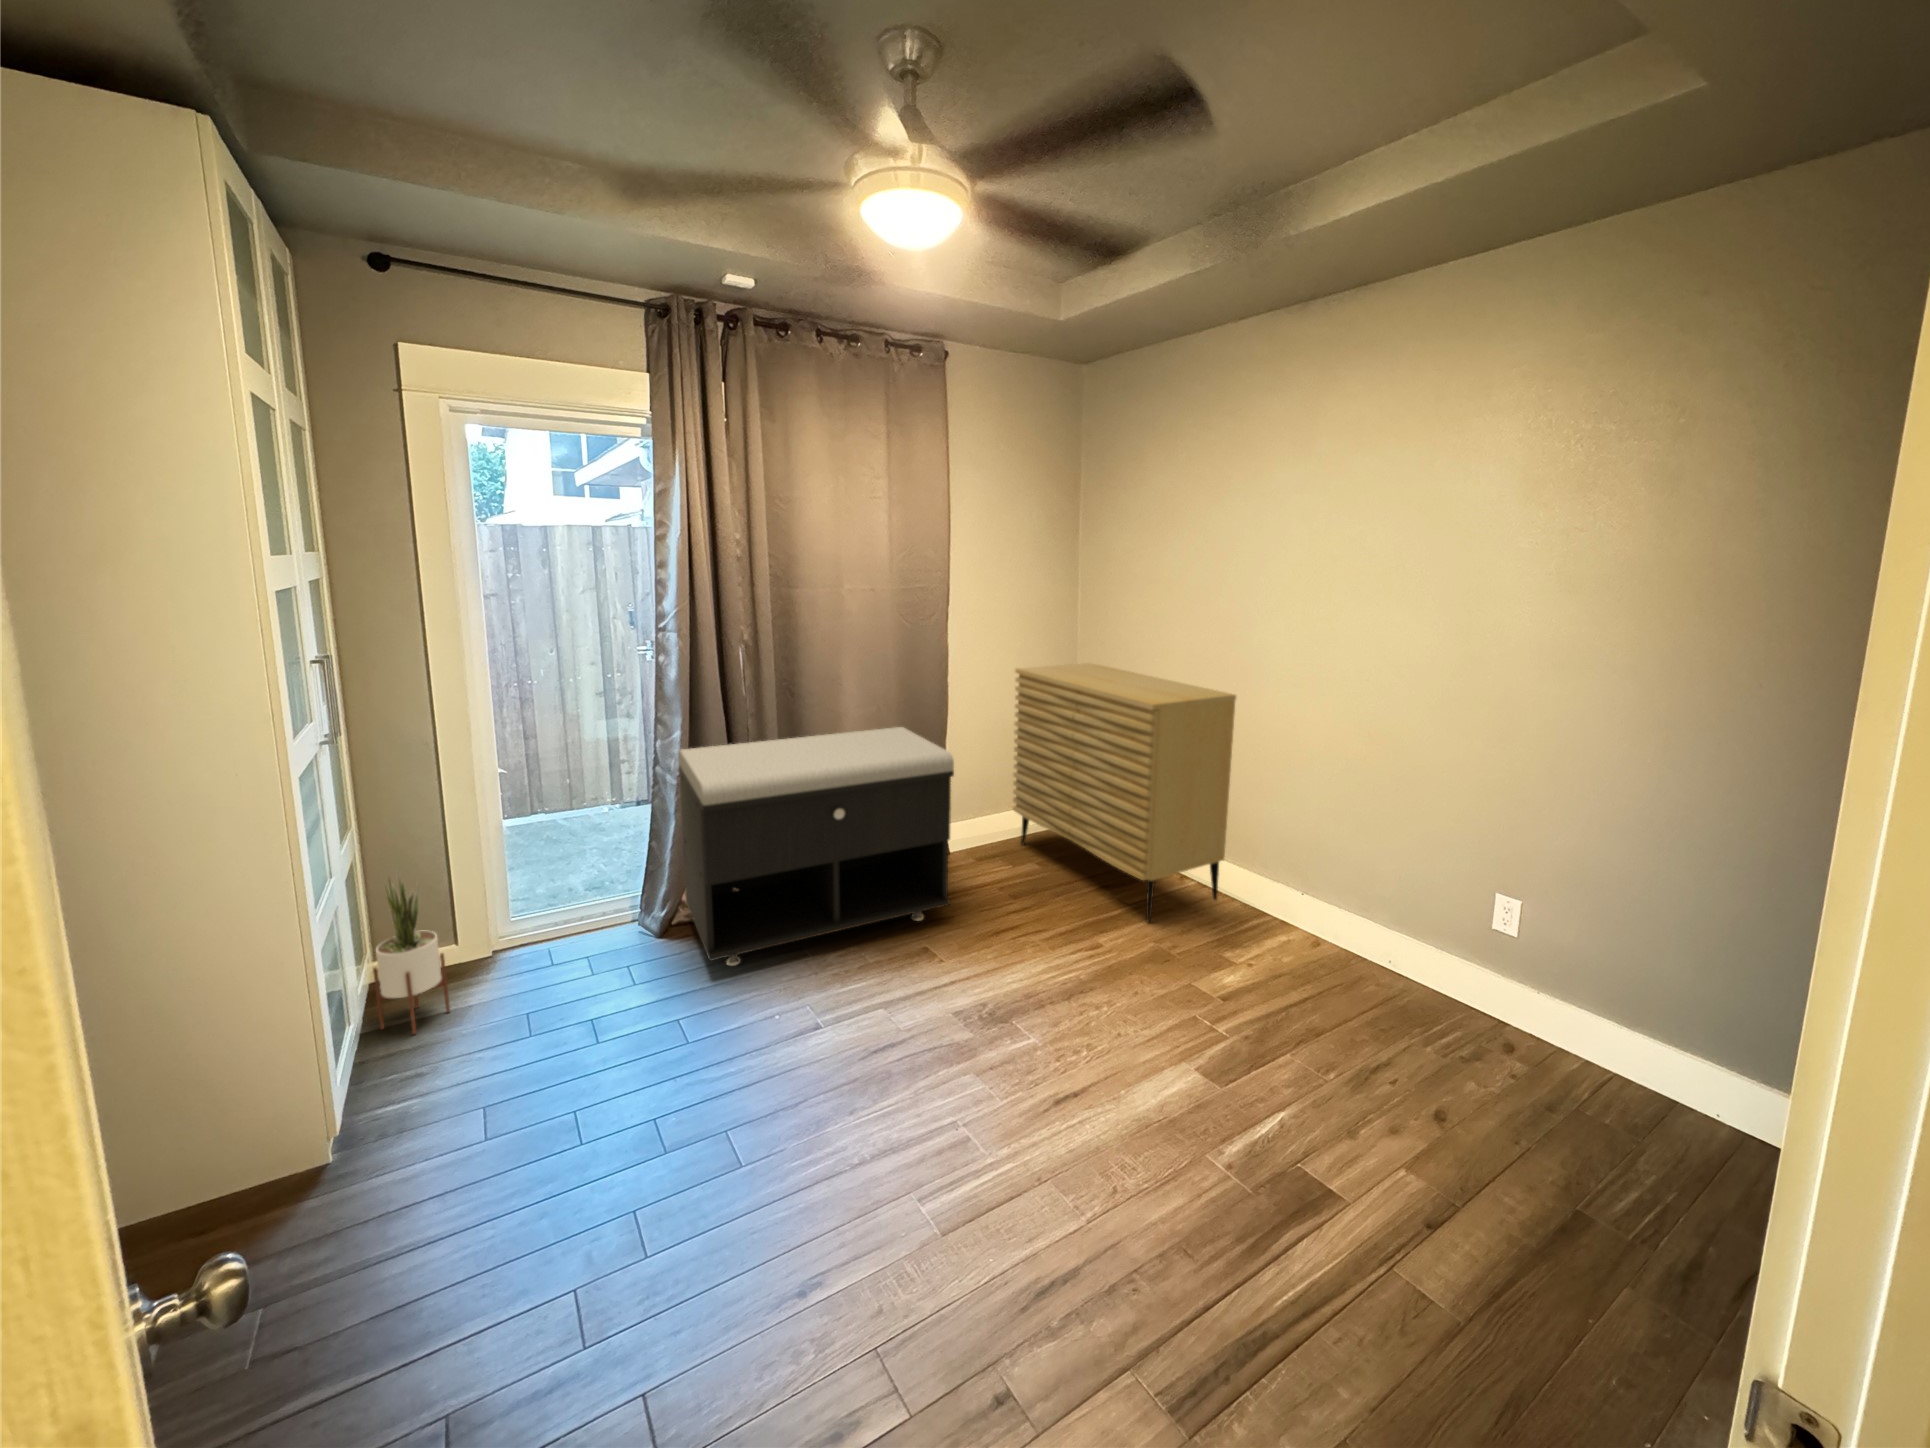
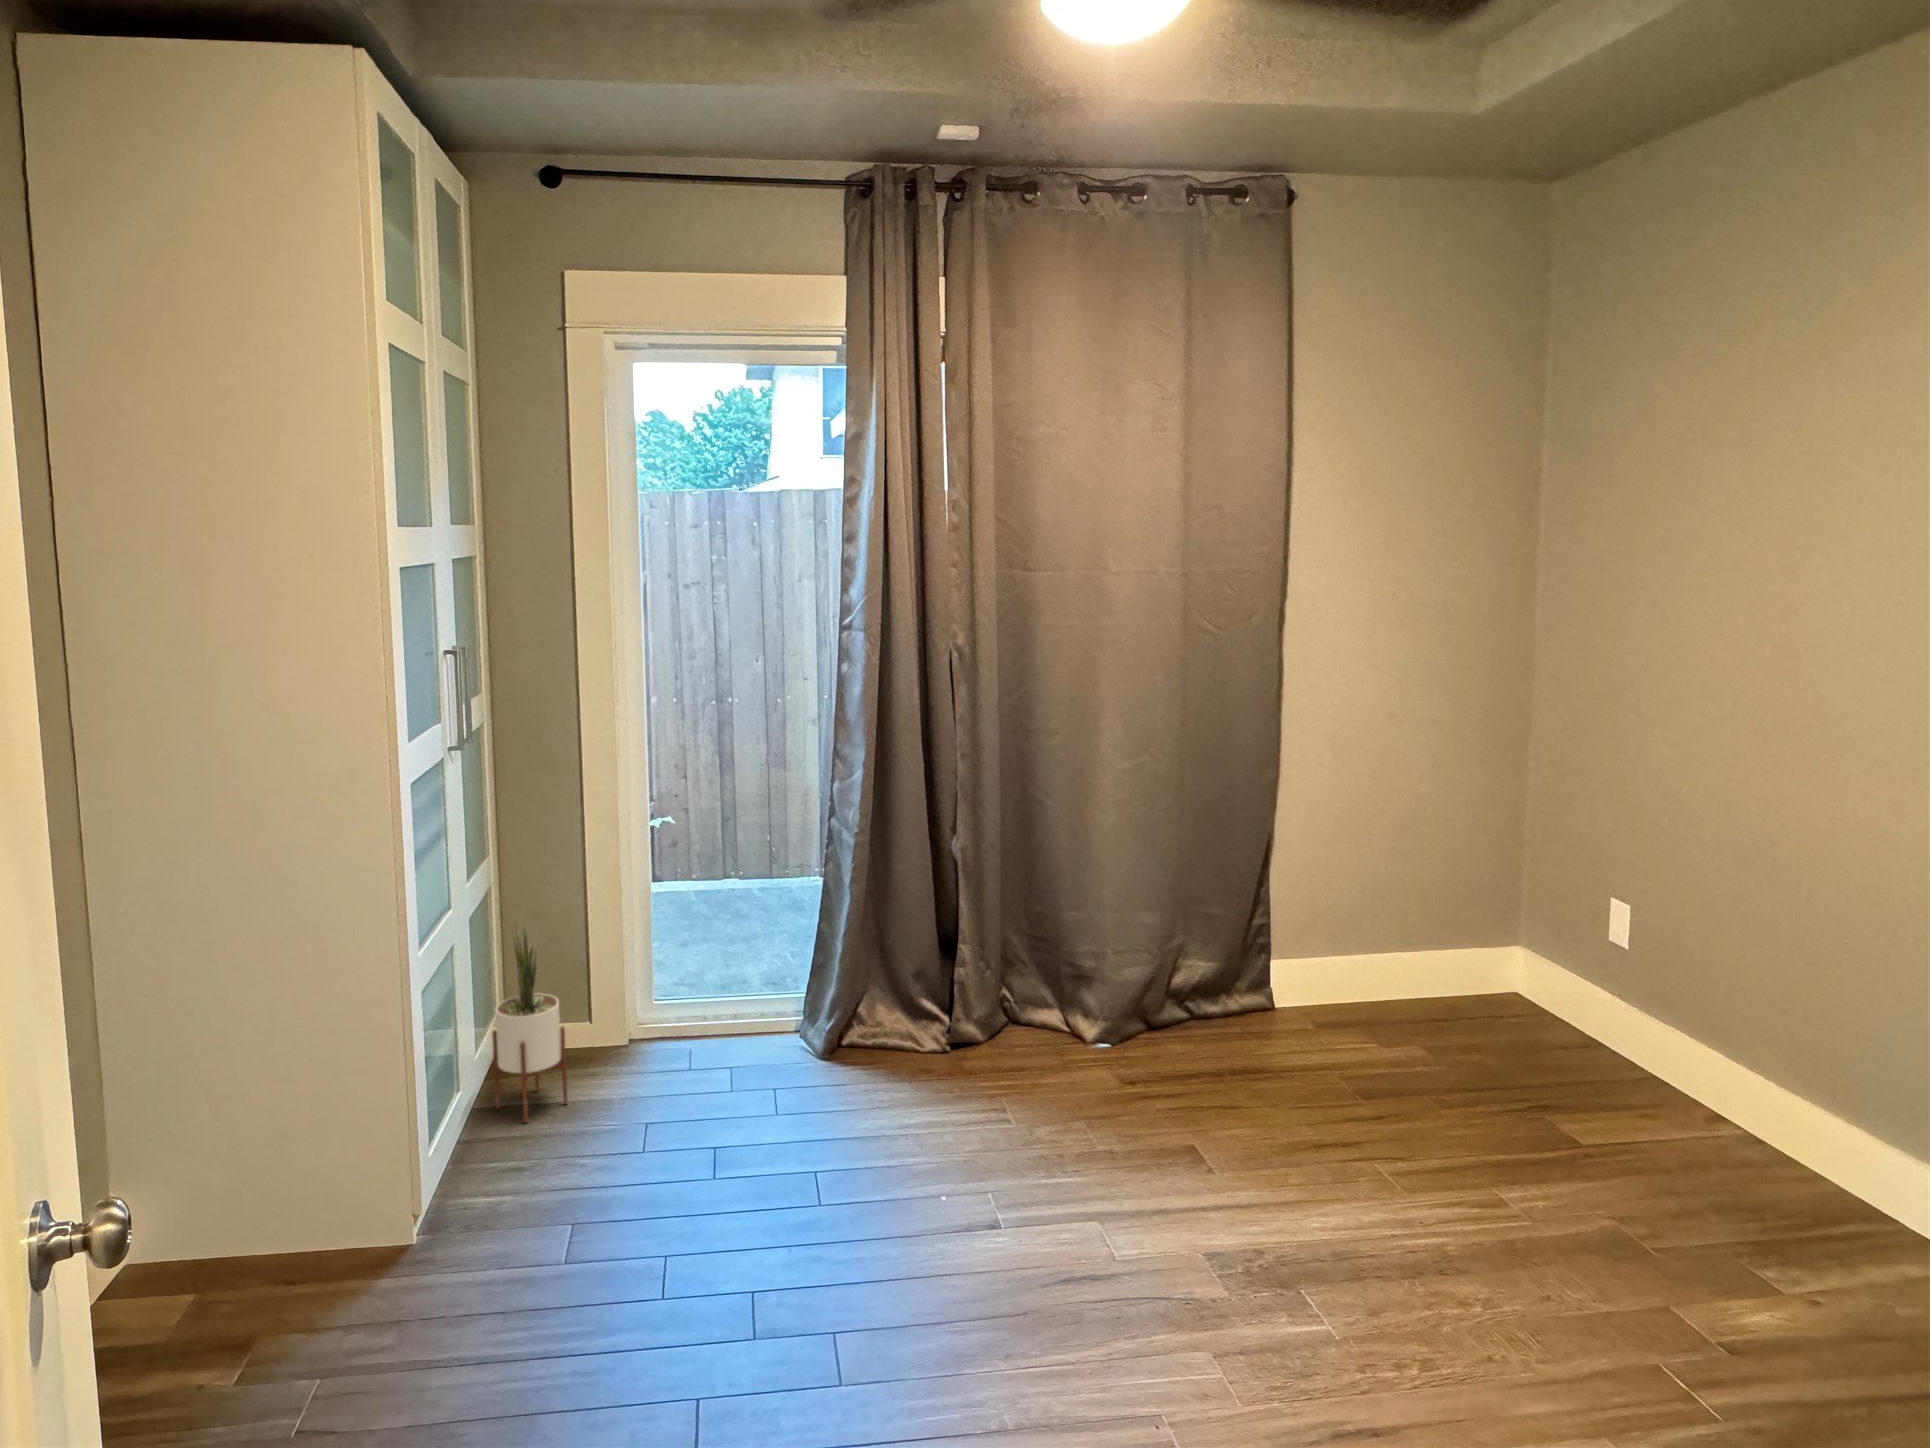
dresser: present [1013,663,1236,921] -> none [1390,704,1859,1195]
storage bench: present [679,727,954,966] -> none [860,790,1258,1119]

